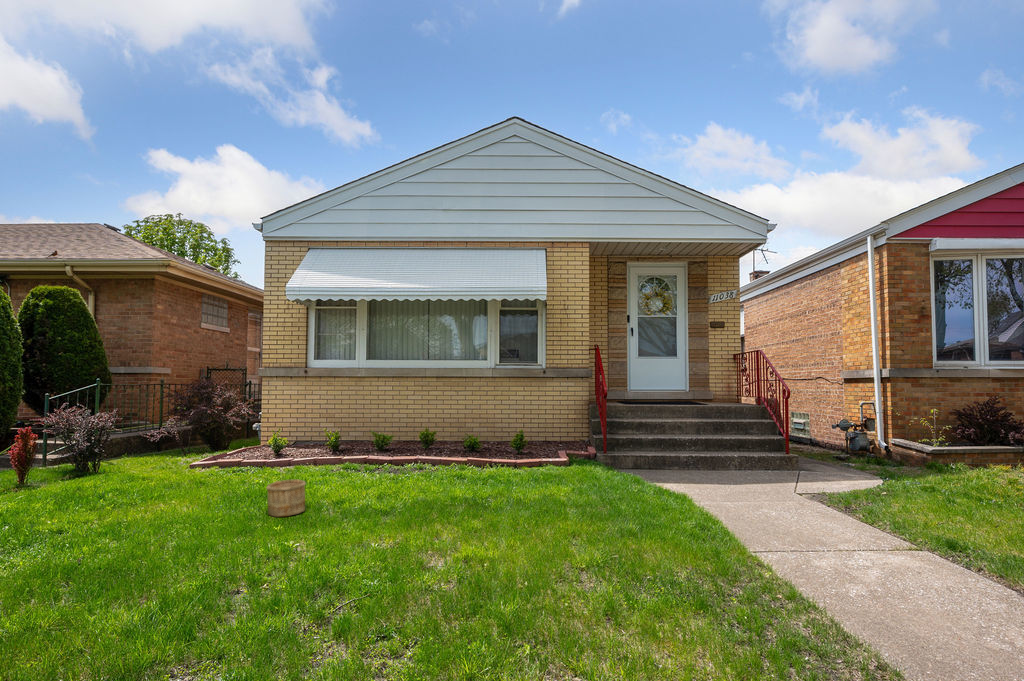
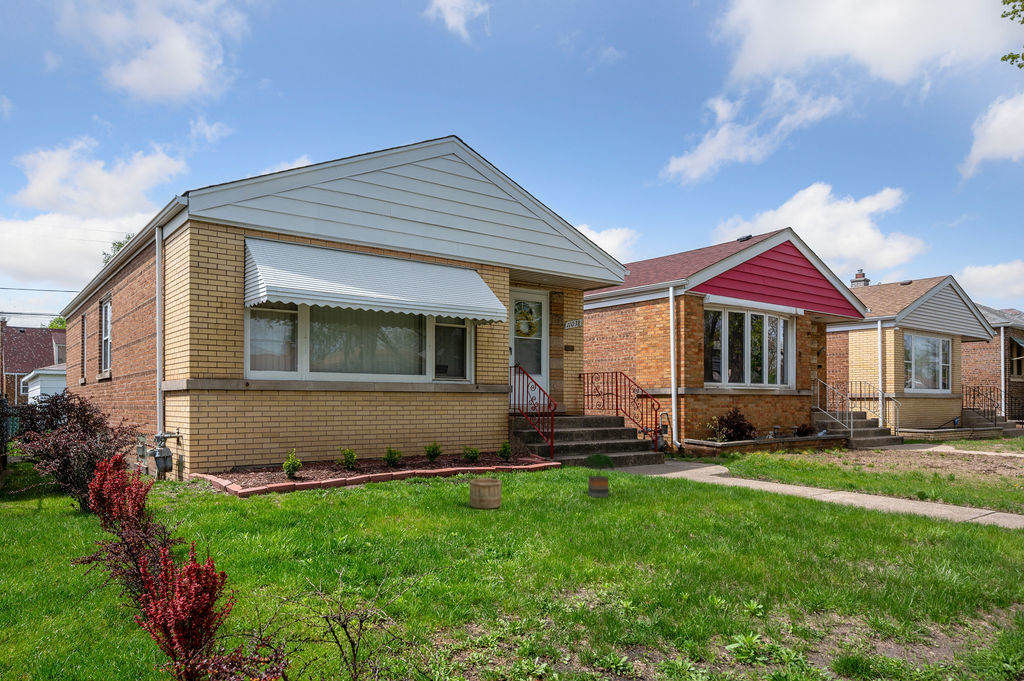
potted tree: none [436,461,472,521] -> present [586,454,614,497]

